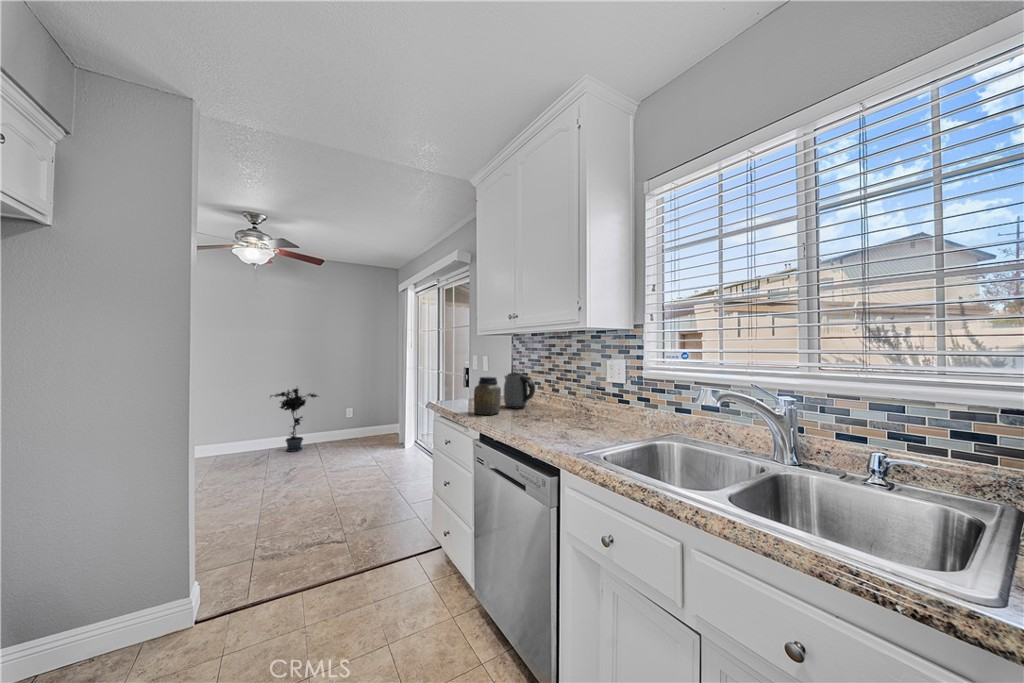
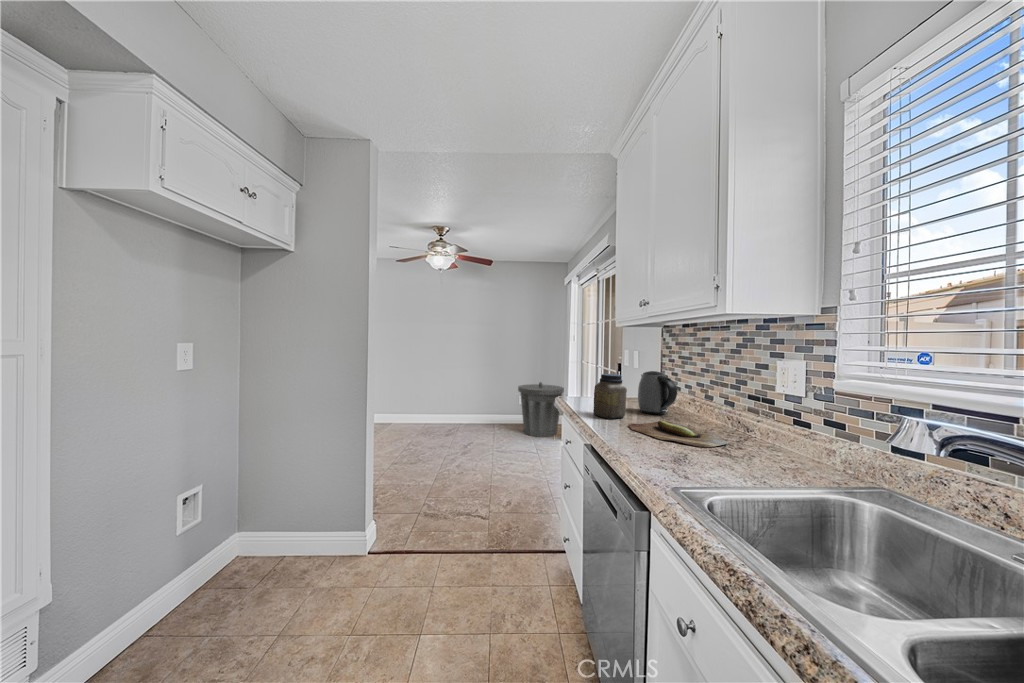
potted plant: present [270,388,317,452] -> none [460,373,496,428]
trash can: none [347,391,399,450] -> present [518,382,564,437]
cutting board: none [509,411,583,426] -> present [629,421,728,447]

